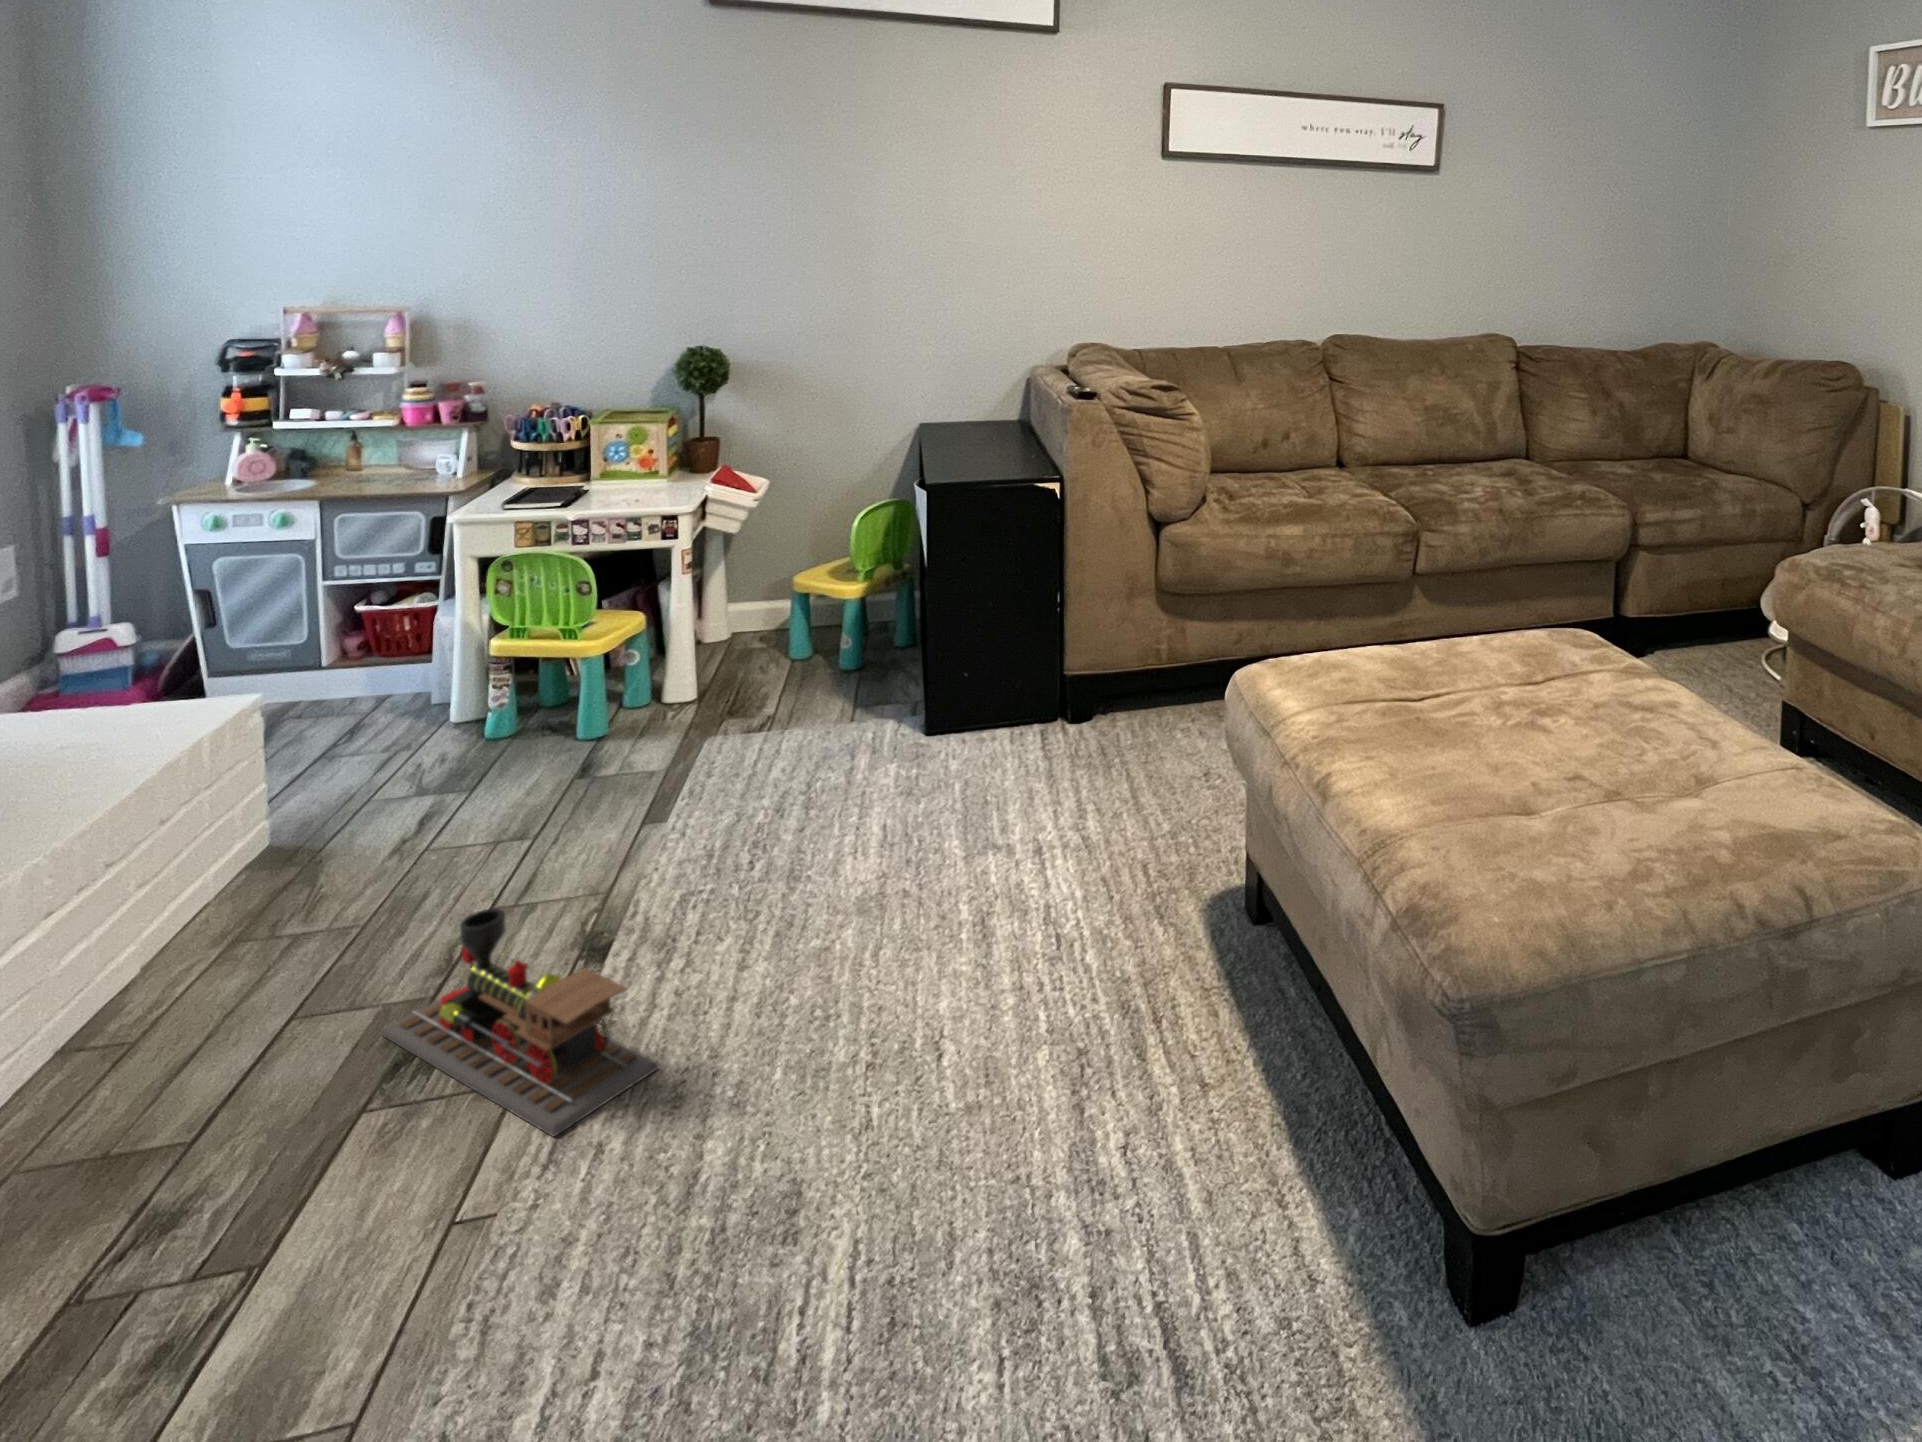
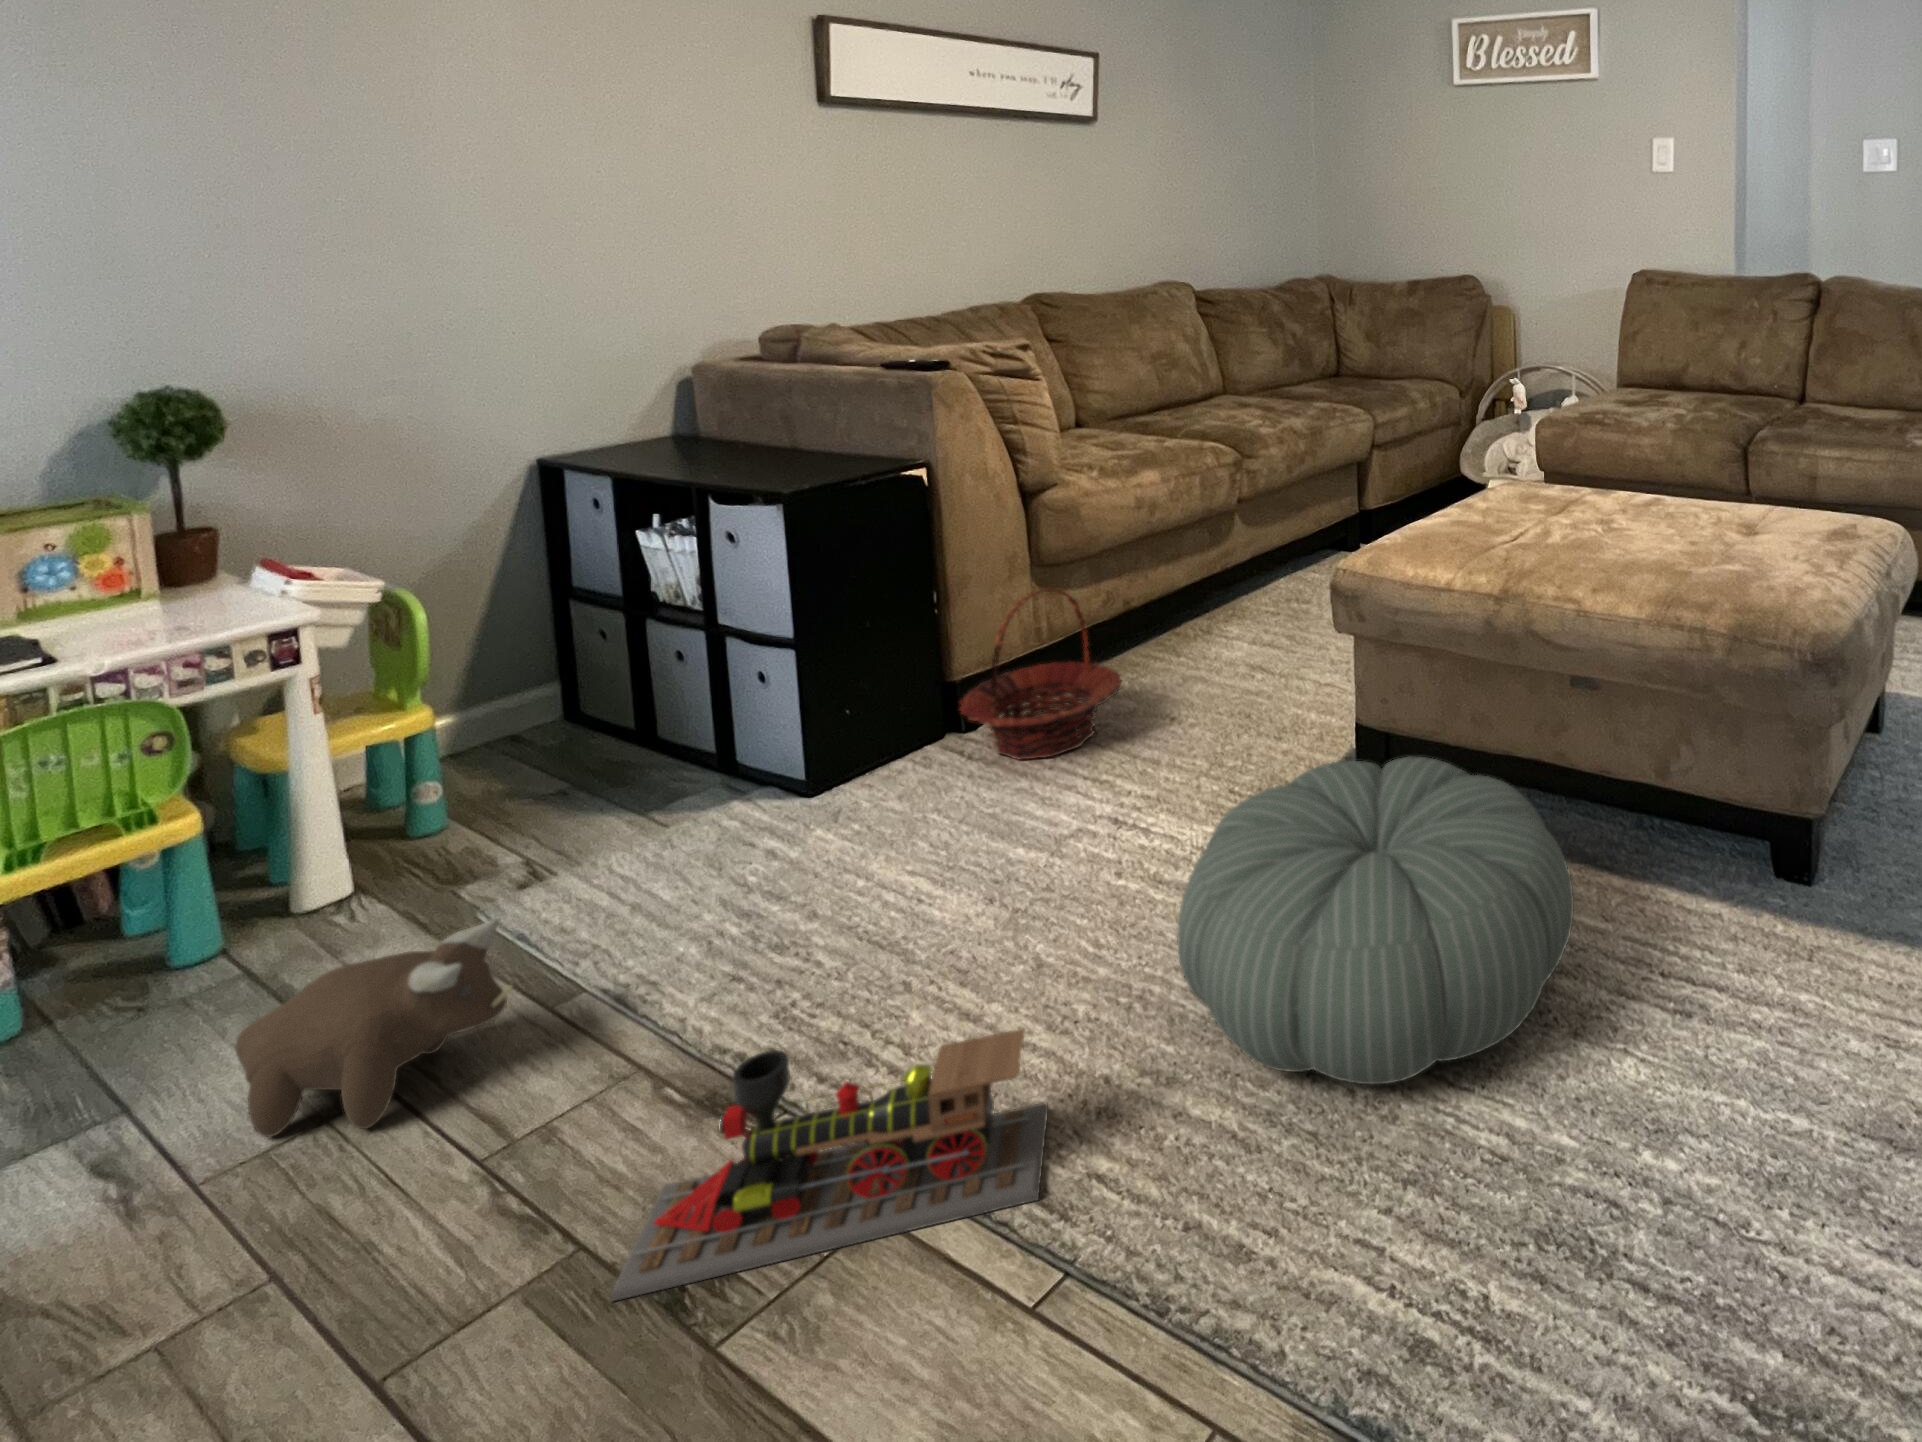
basket: none [1033,613,1178,769] -> present [959,588,1122,760]
plush toy: none [468,739,596,849] -> present [236,919,512,1137]
pouf: none [720,872,1164,1263] -> present [1177,757,1574,1084]

